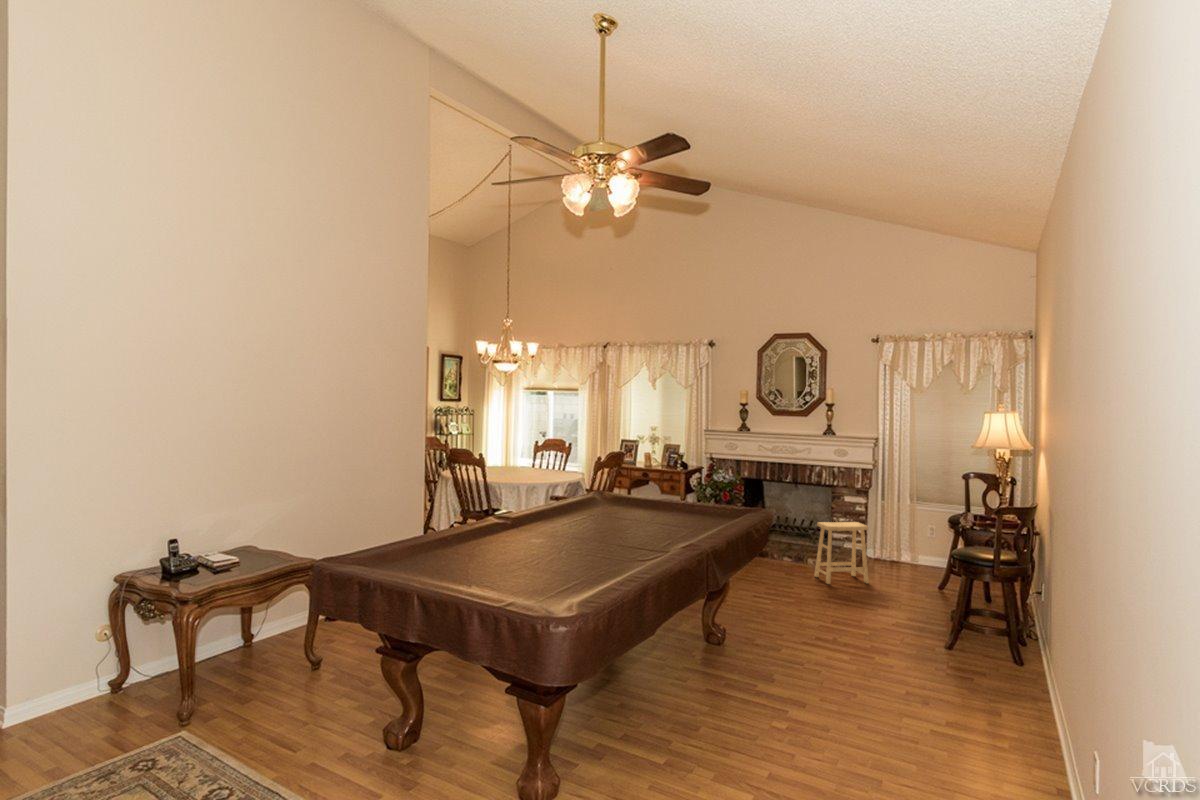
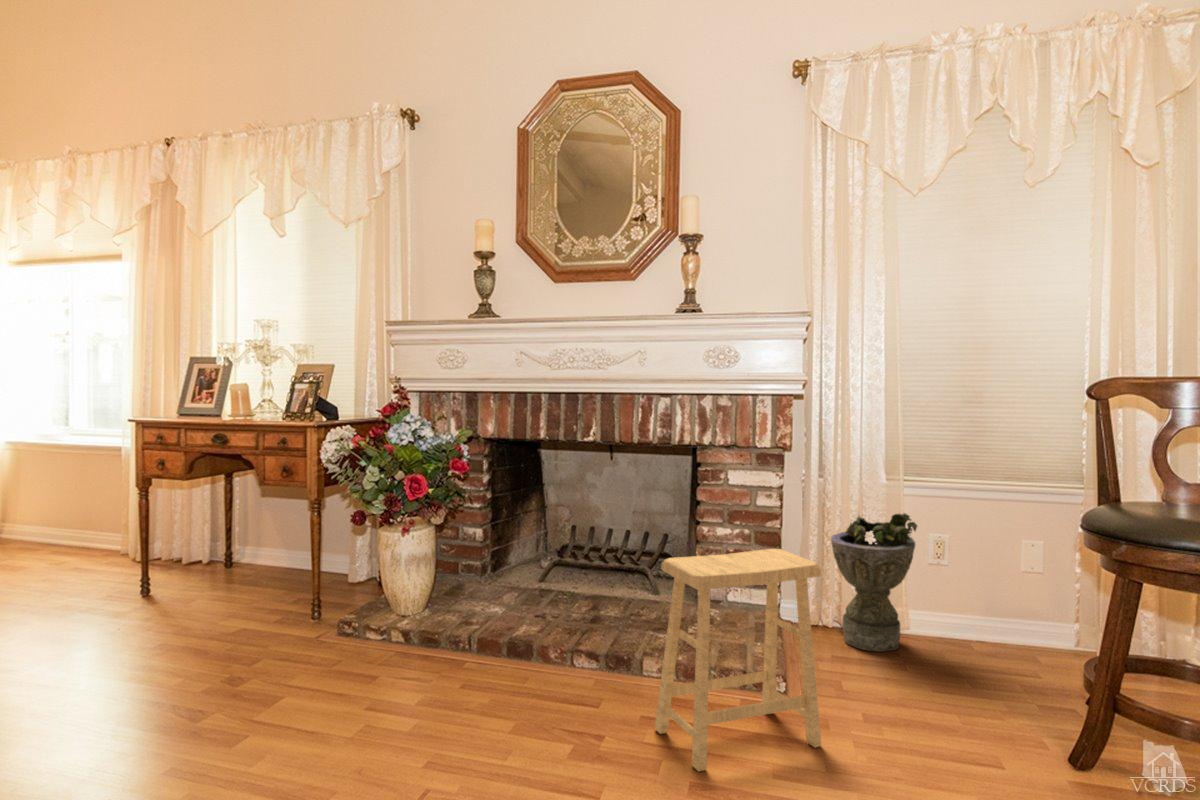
planter: none [885,515,919,567] -> present [831,513,917,652]

